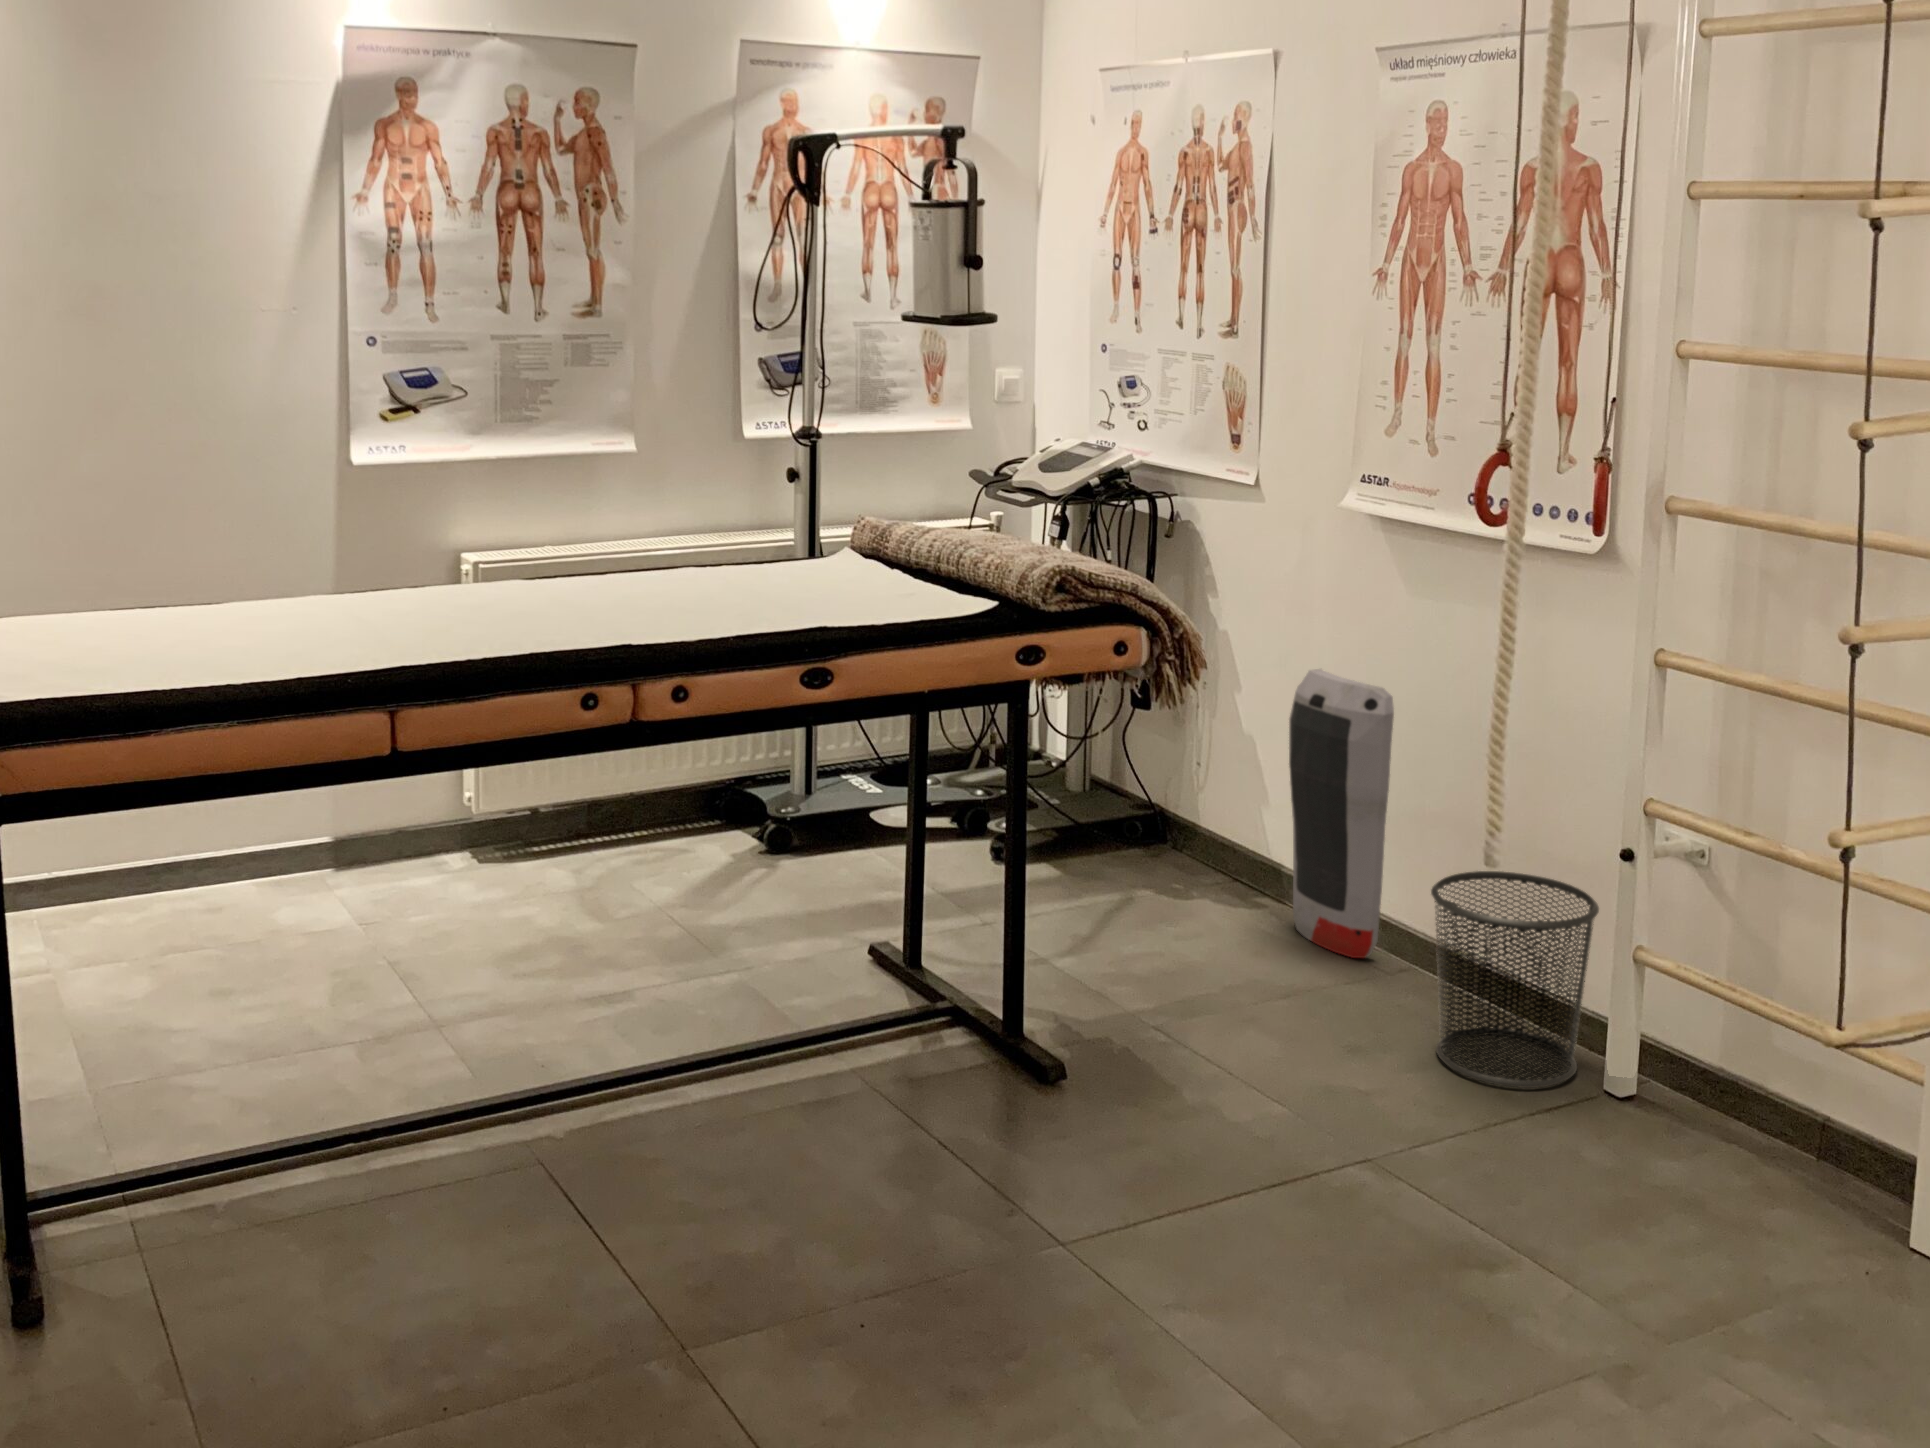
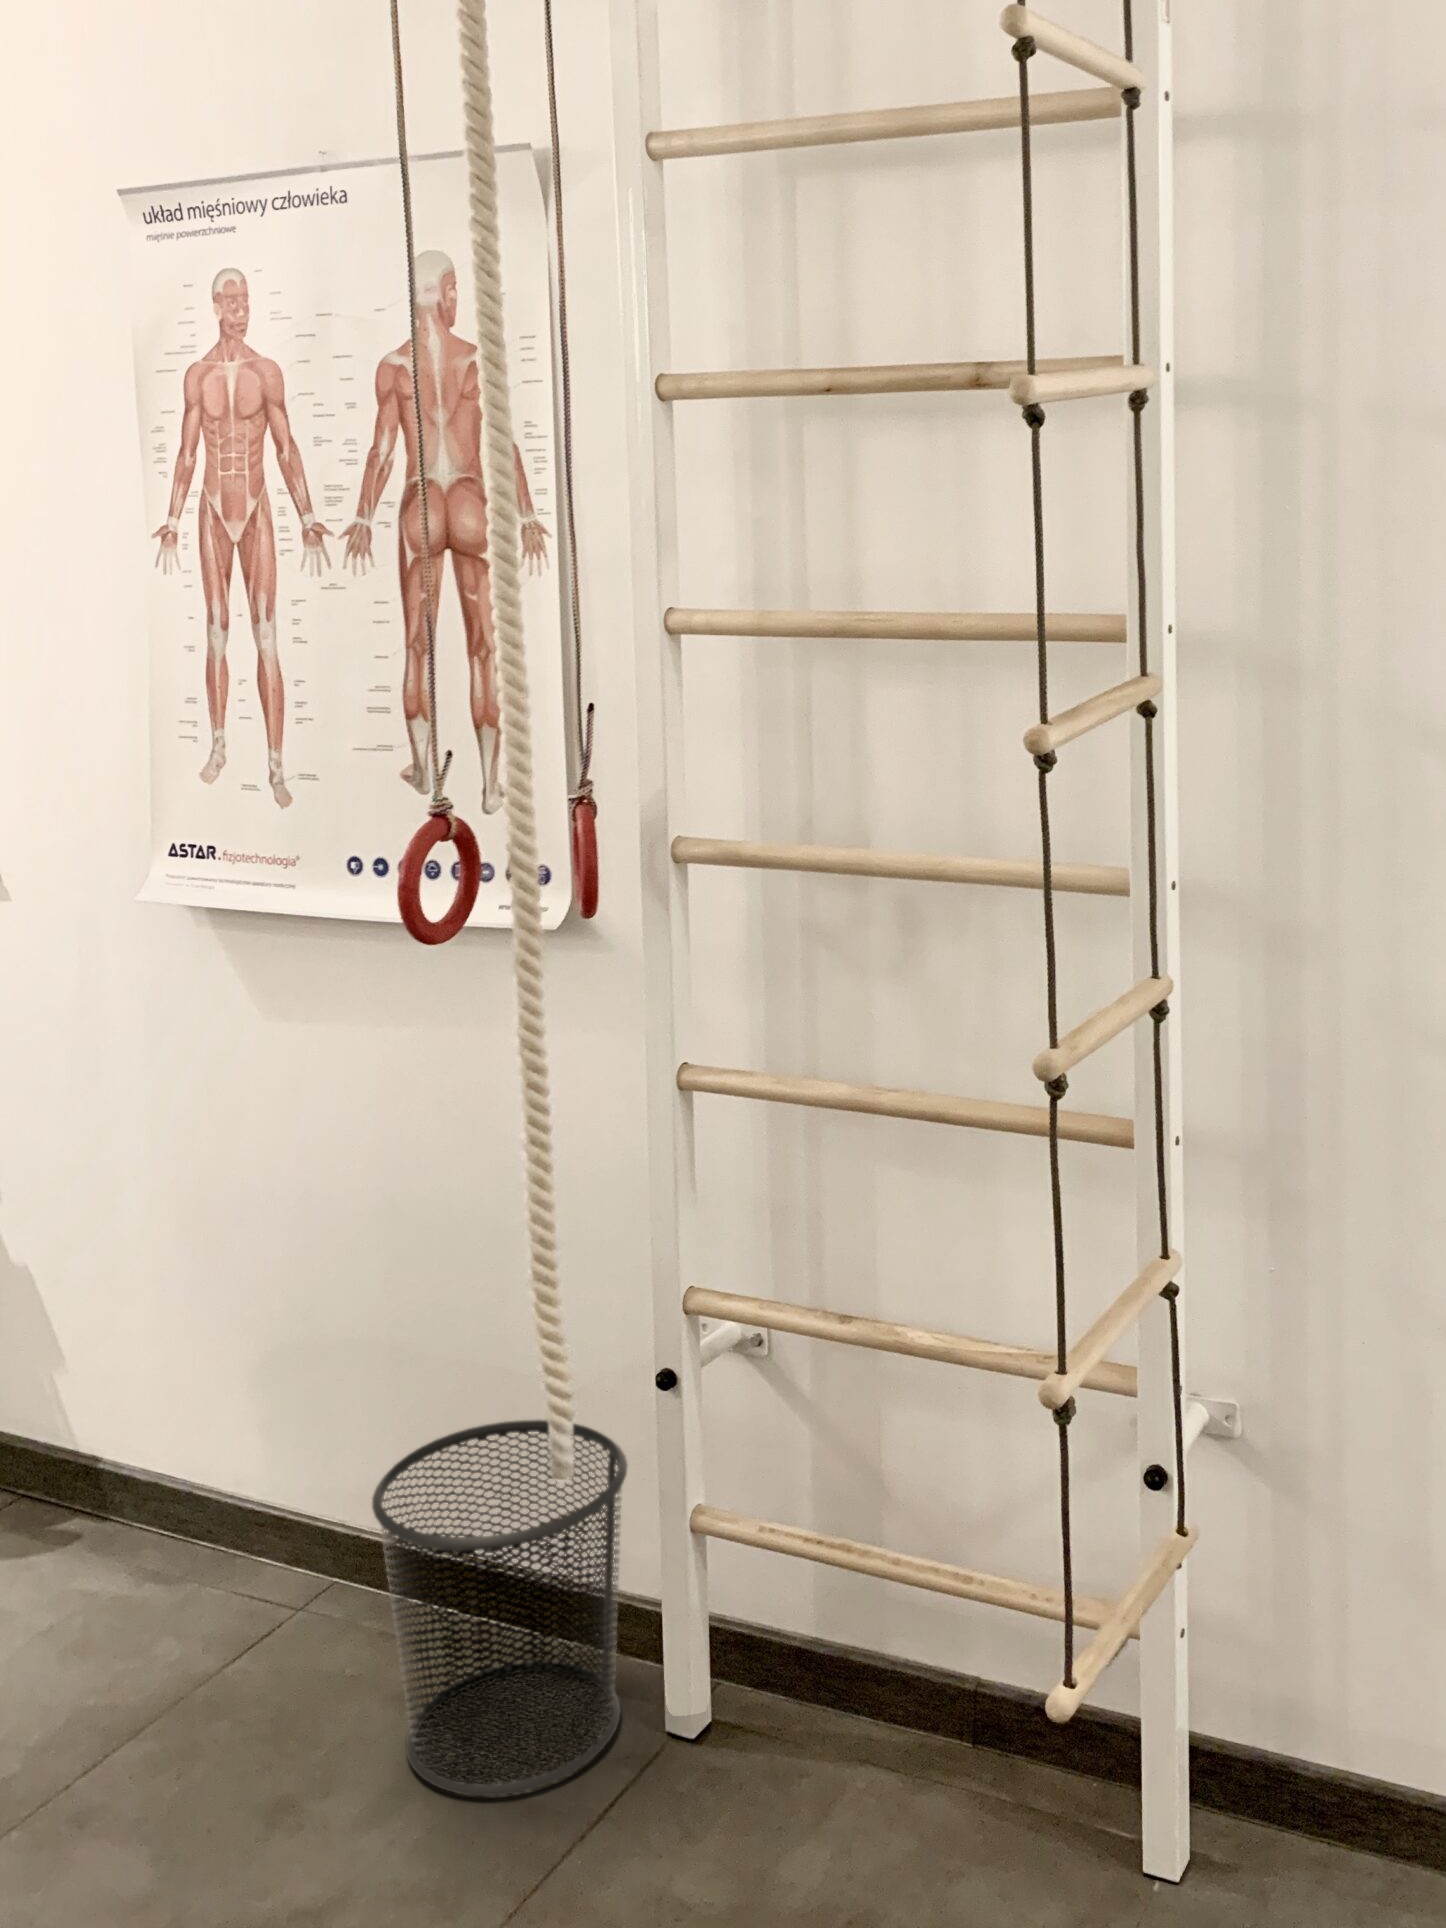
air purifier: present [1289,669,1394,958] -> none [89,1153,274,1601]

